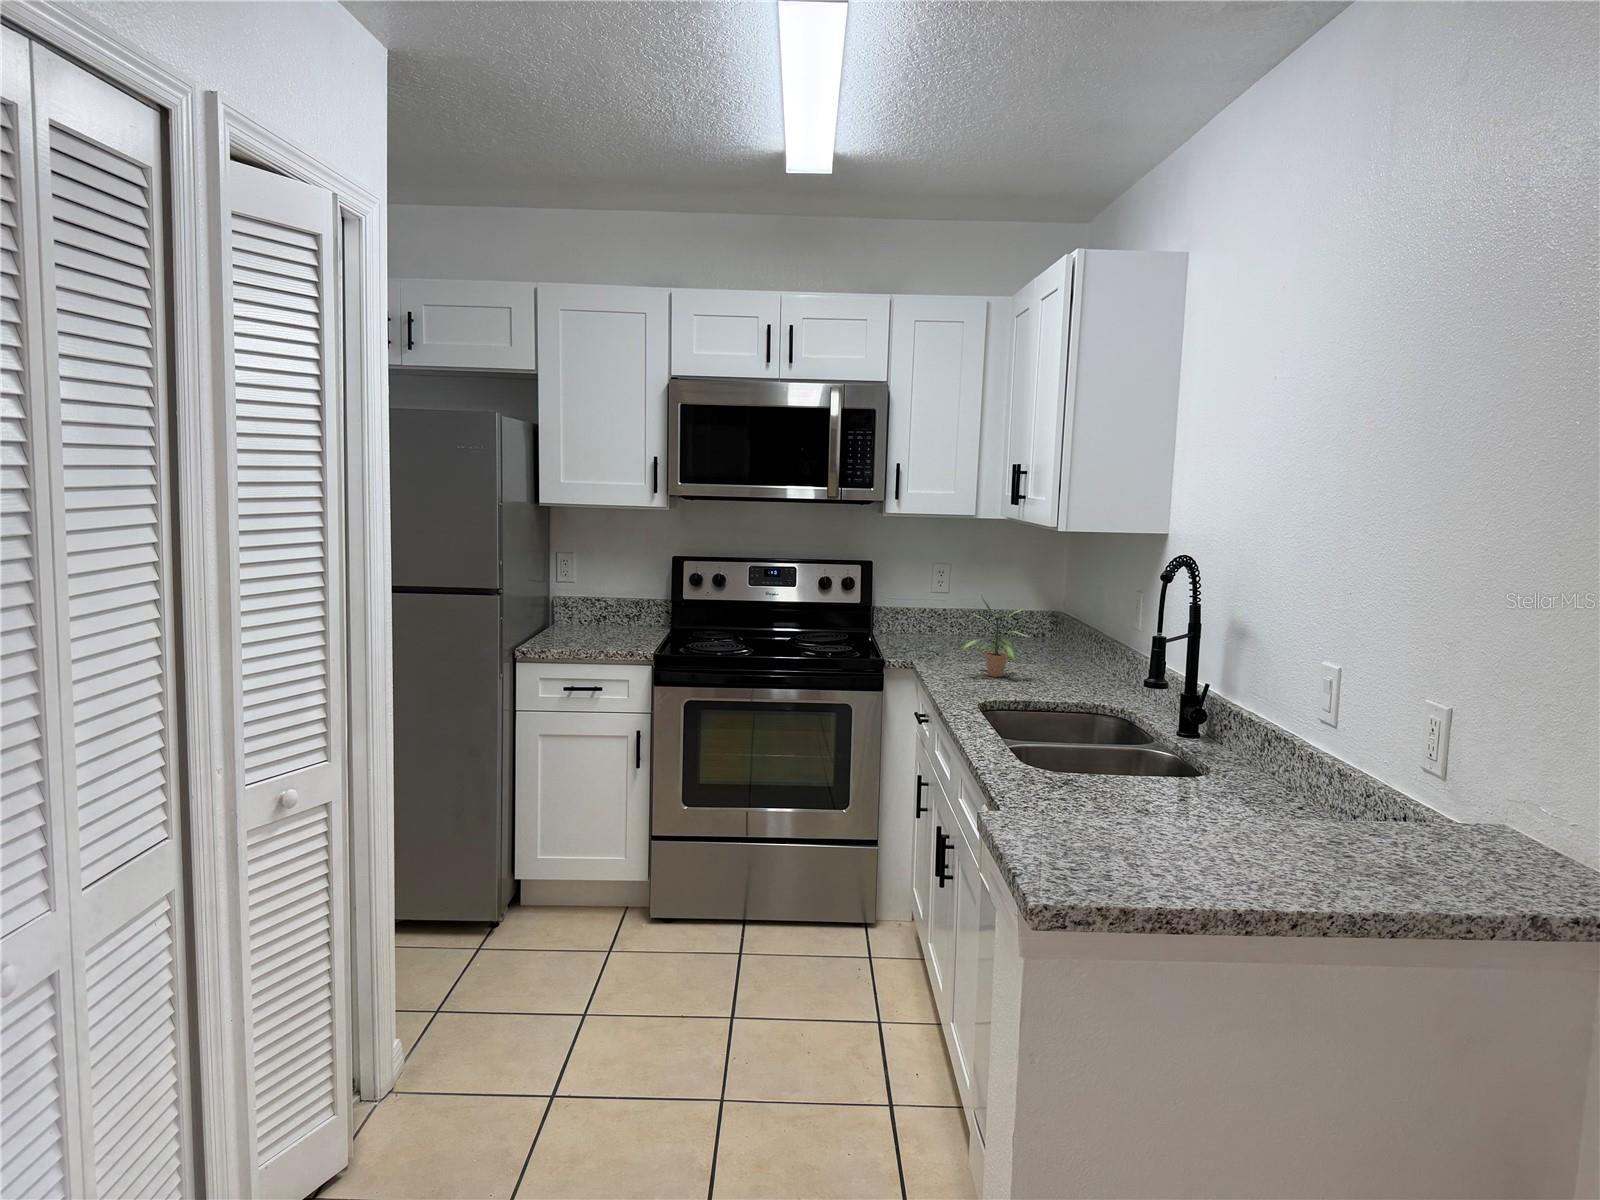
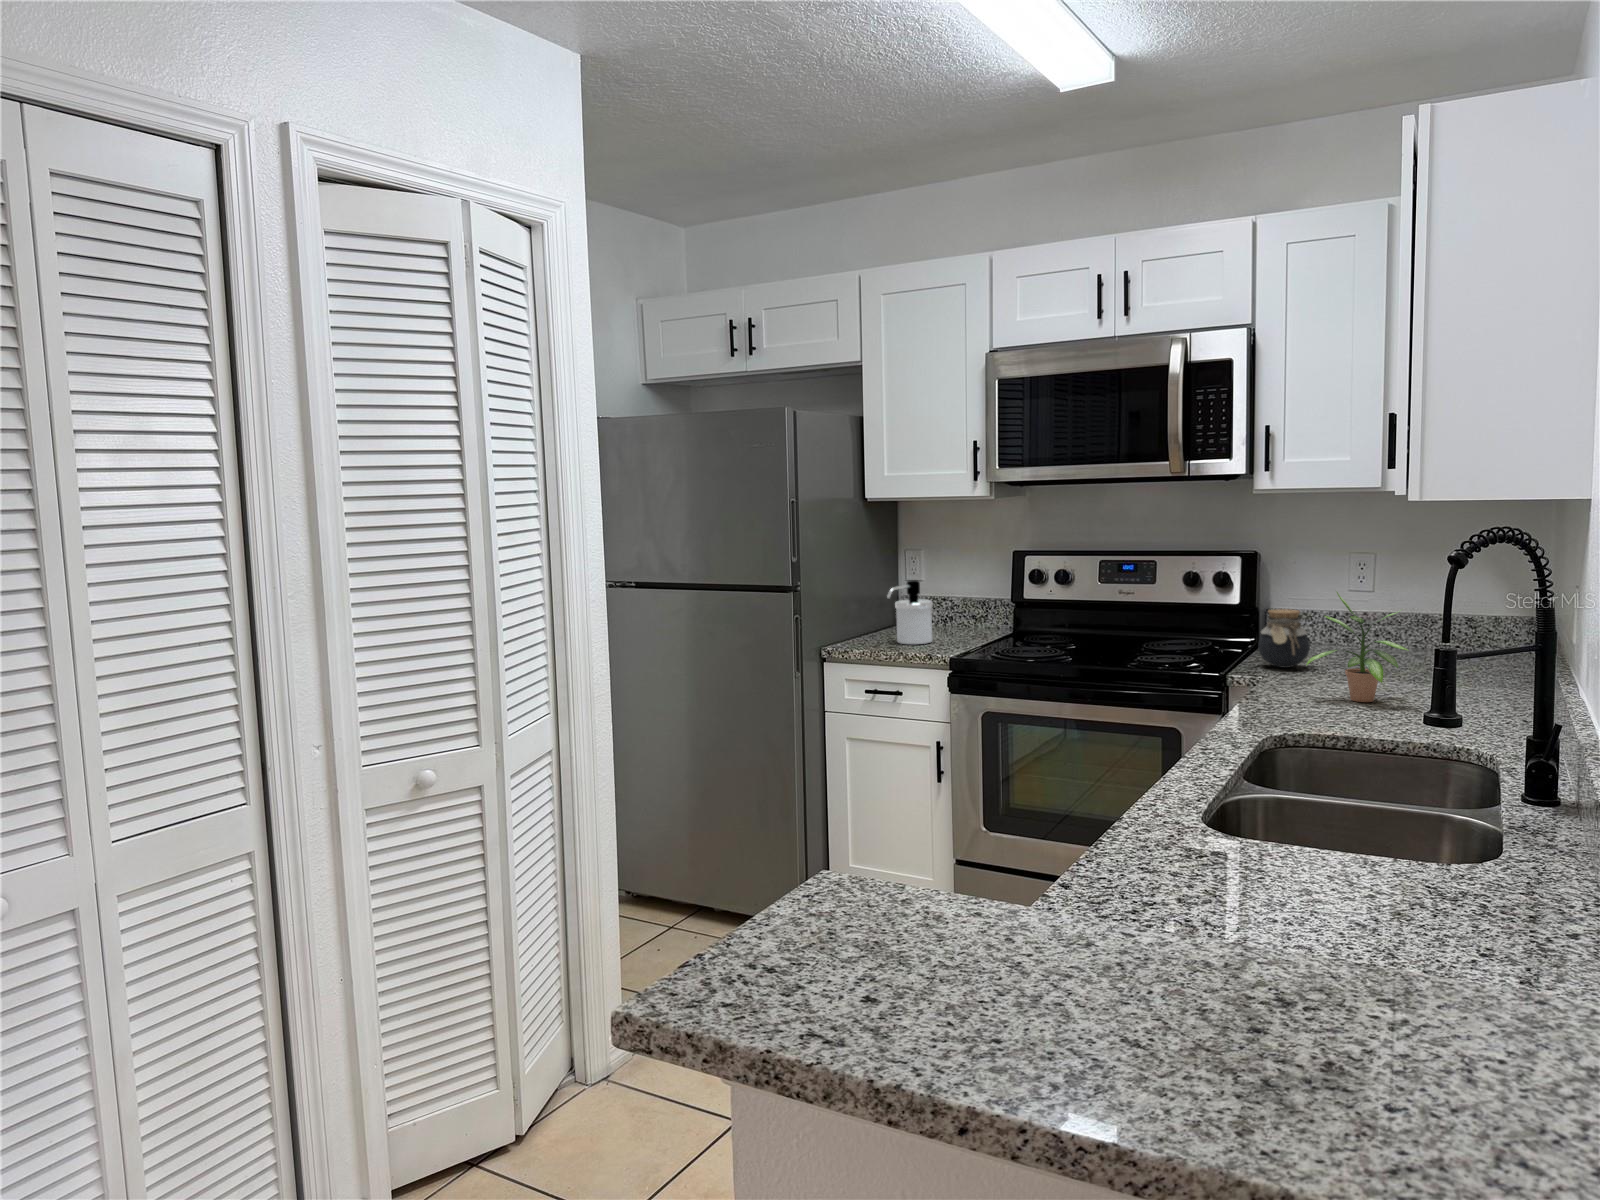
soap dispenser: none [578,583,614,643] -> present [887,580,933,644]
jar: none [895,608,933,653] -> present [1258,609,1310,668]

